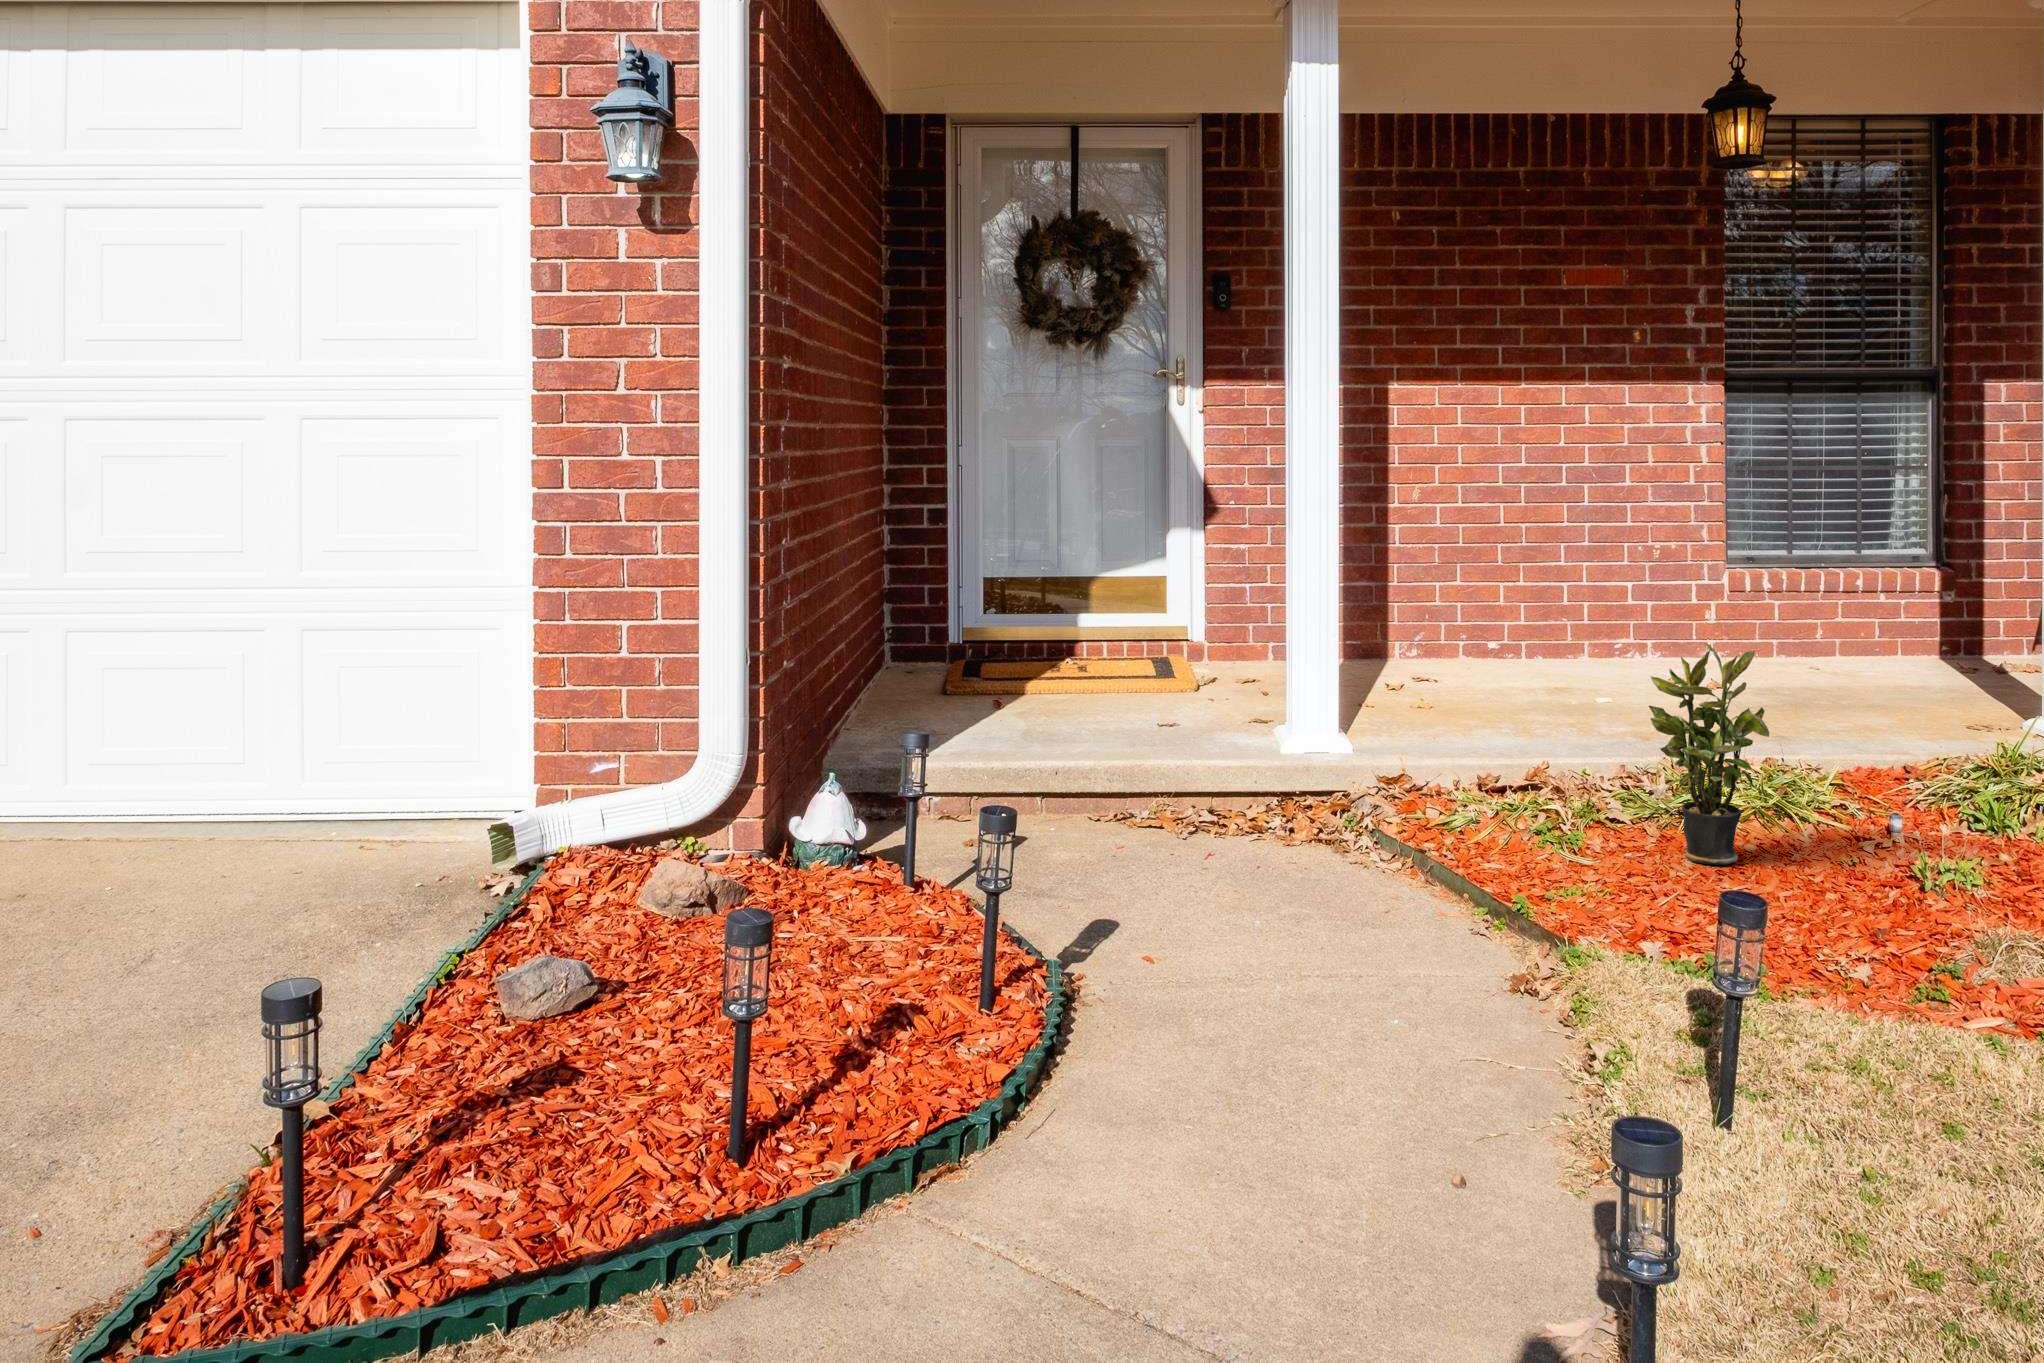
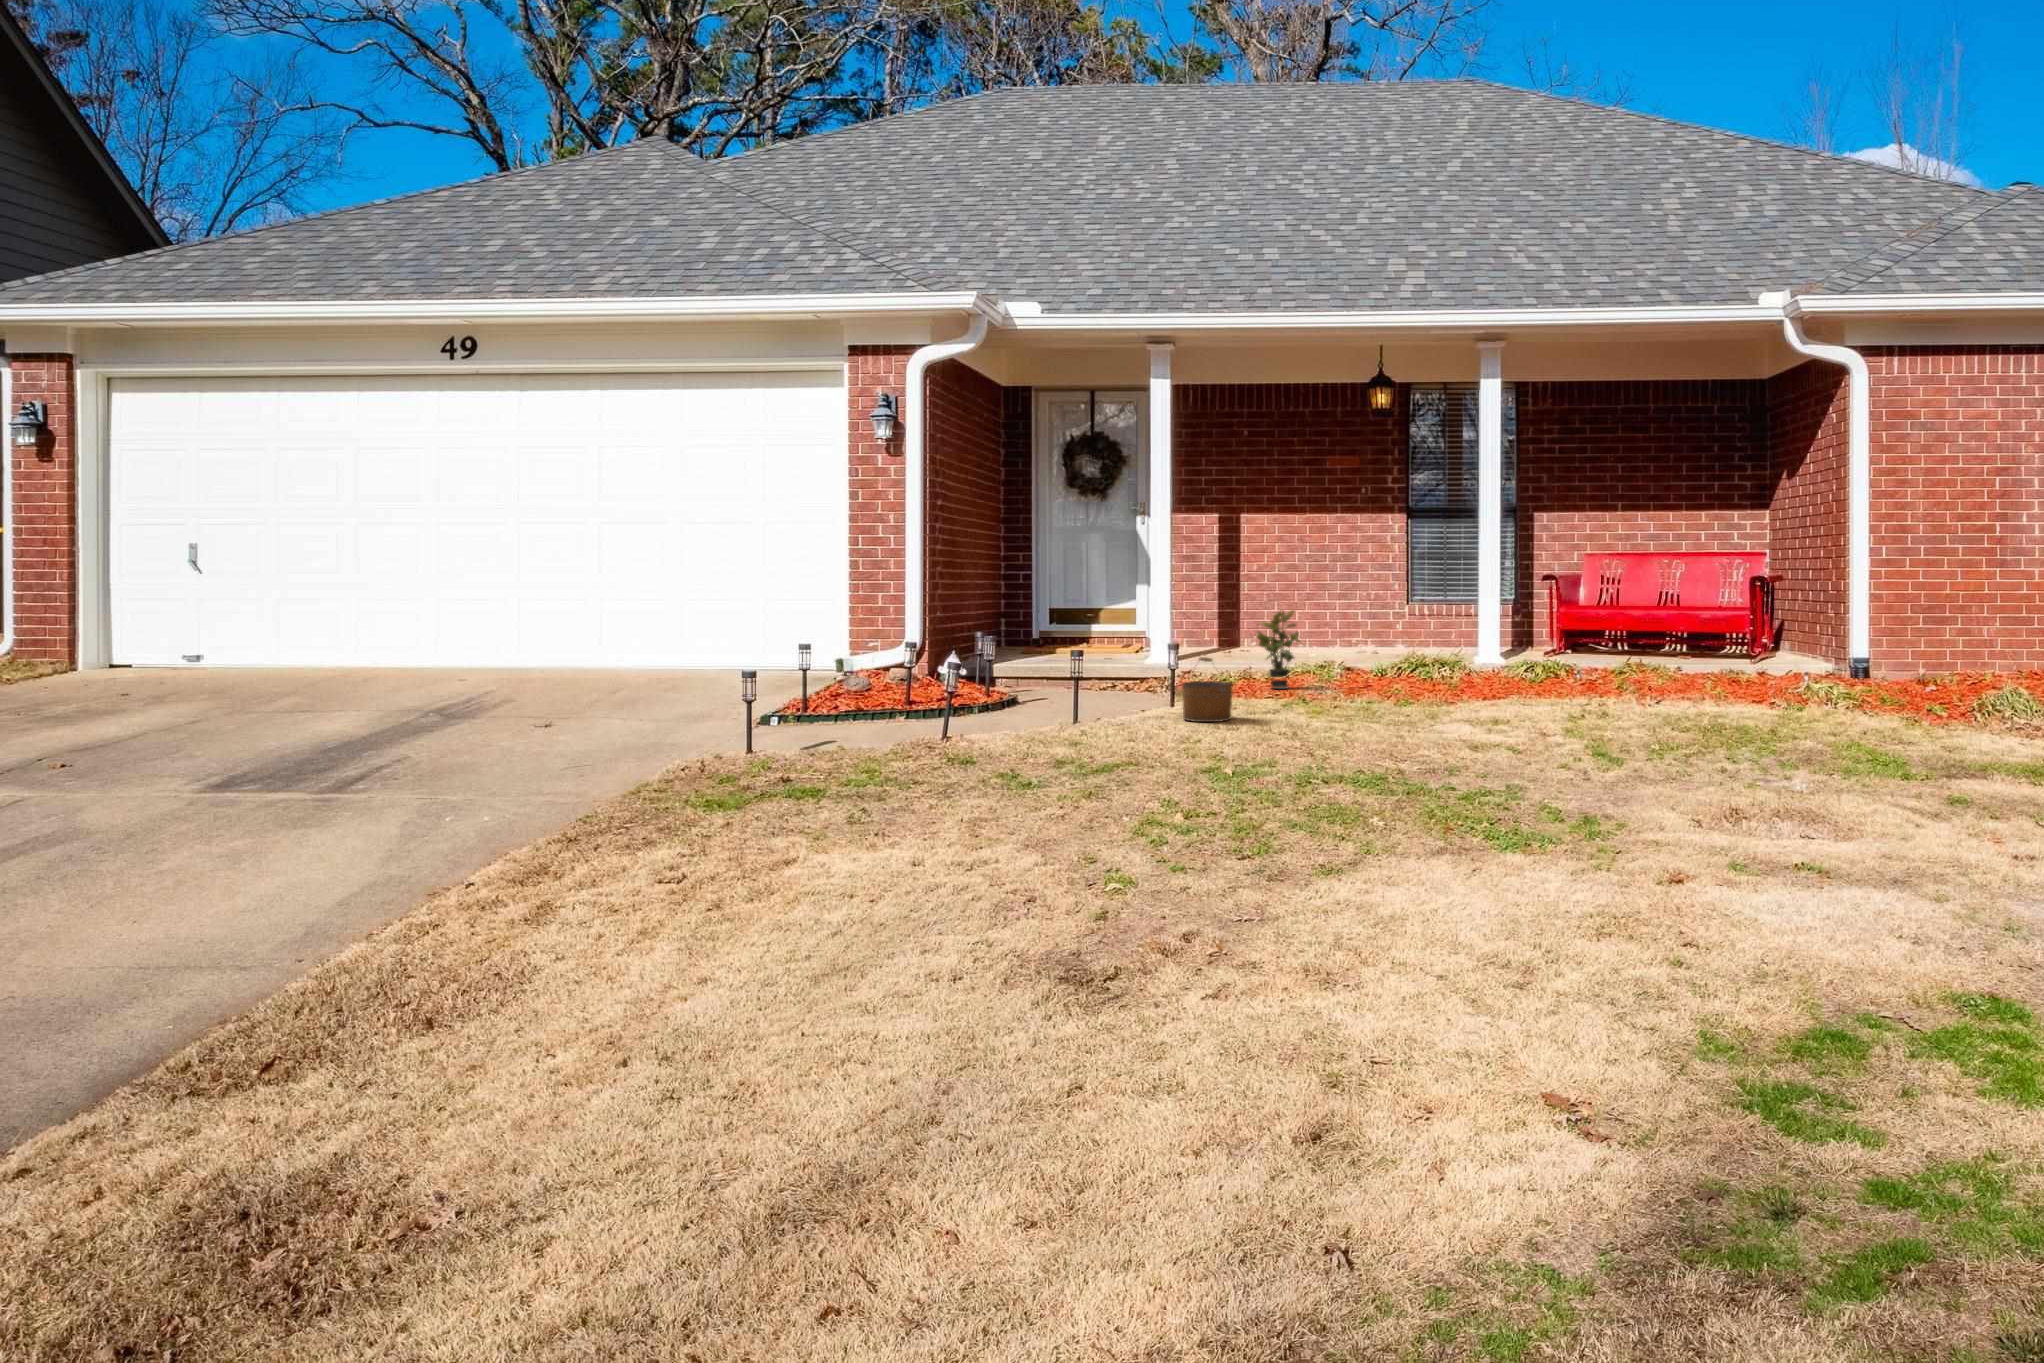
bucket: none [1781,947,1996,1228] -> present [1182,657,1233,722]

